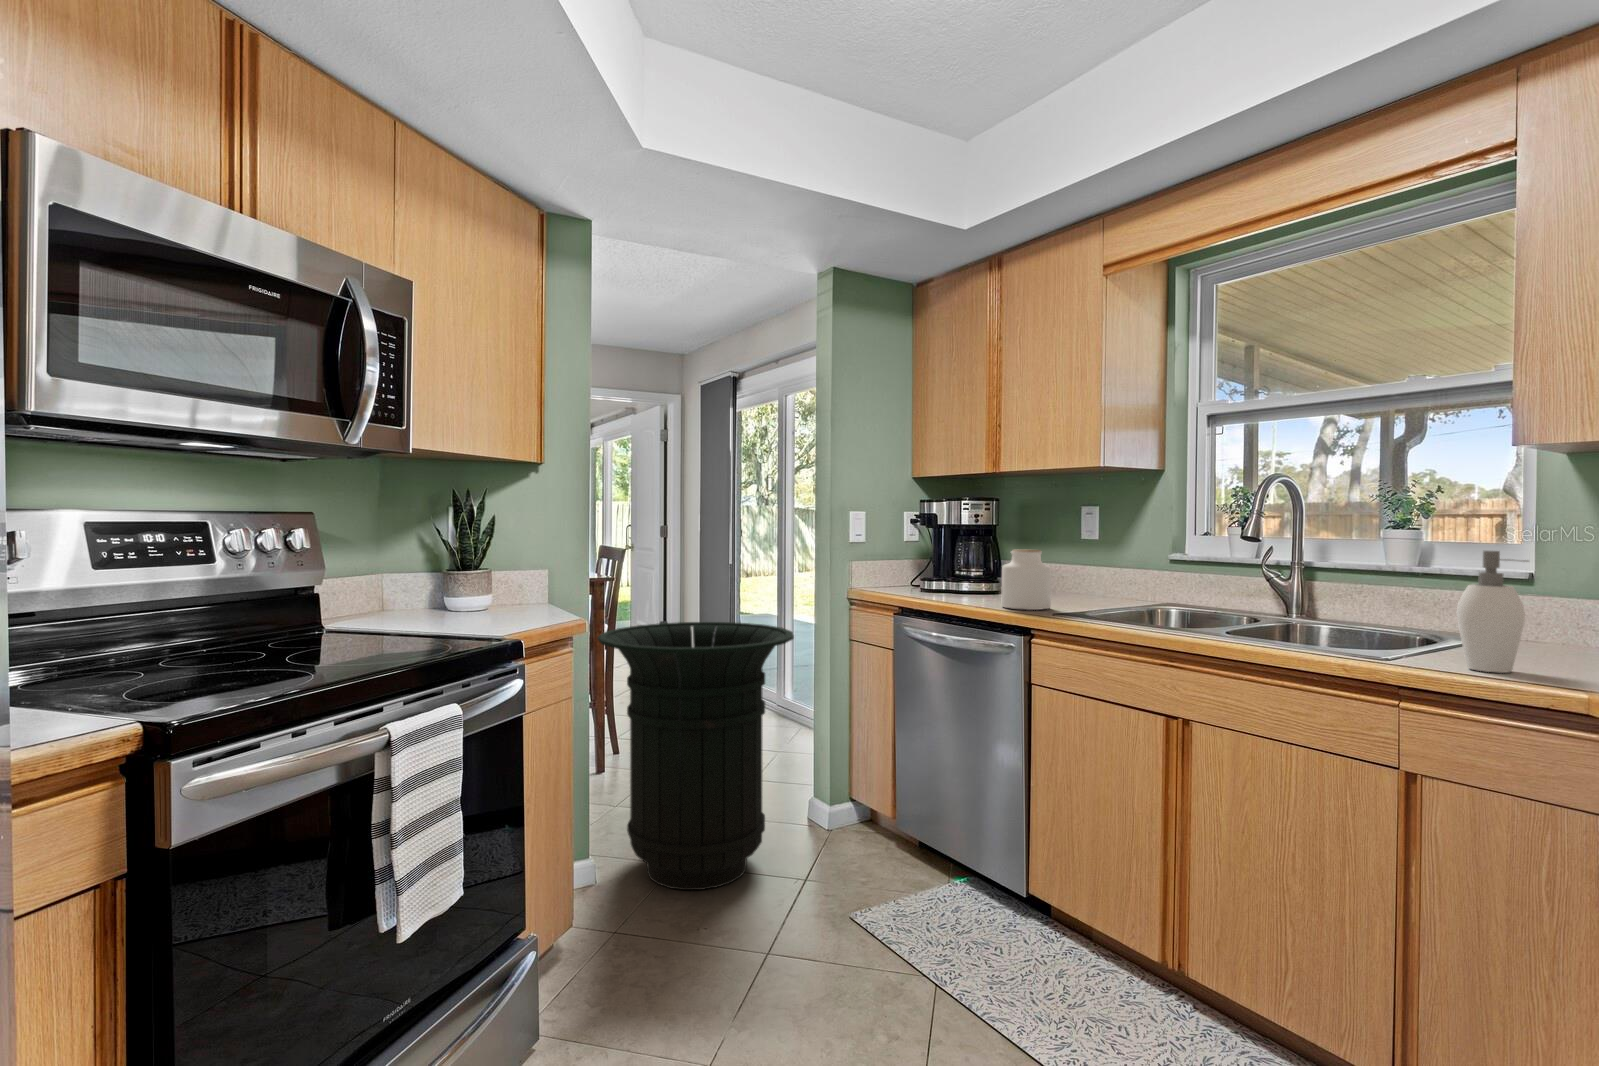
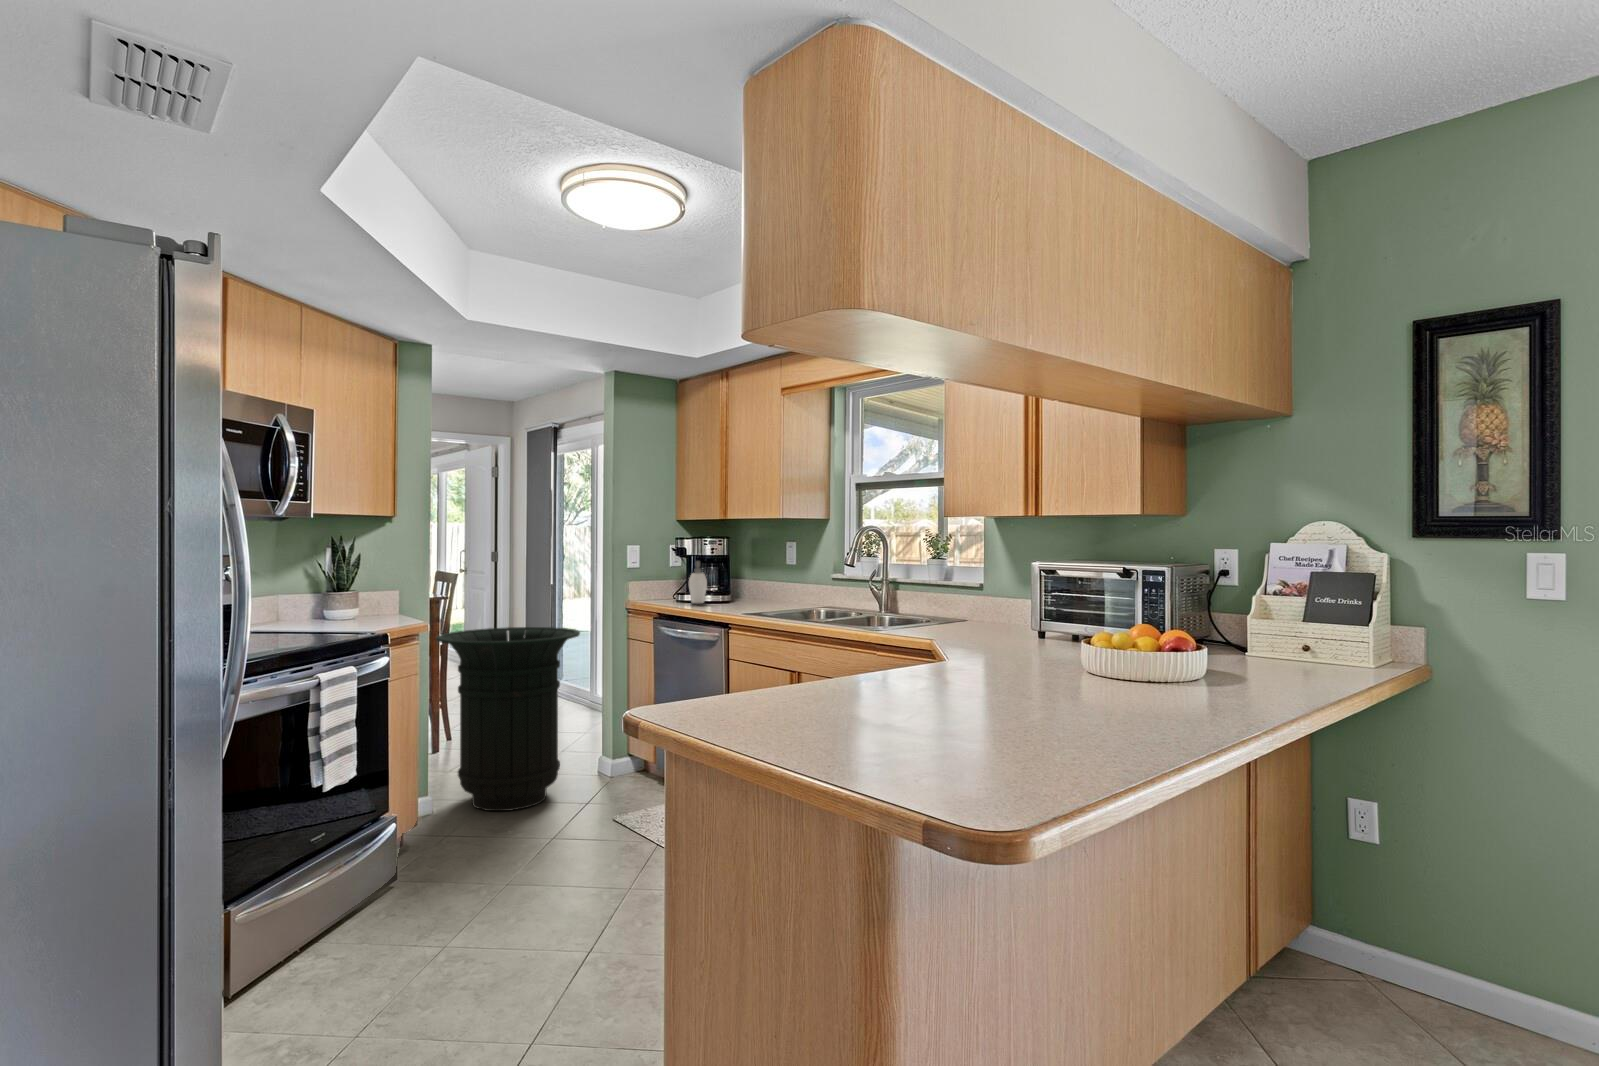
jar: present [1002,550,1051,610] -> none [717,573,748,612]
soap dispenser: present [1457,551,1528,673] -> present [689,561,707,603]

